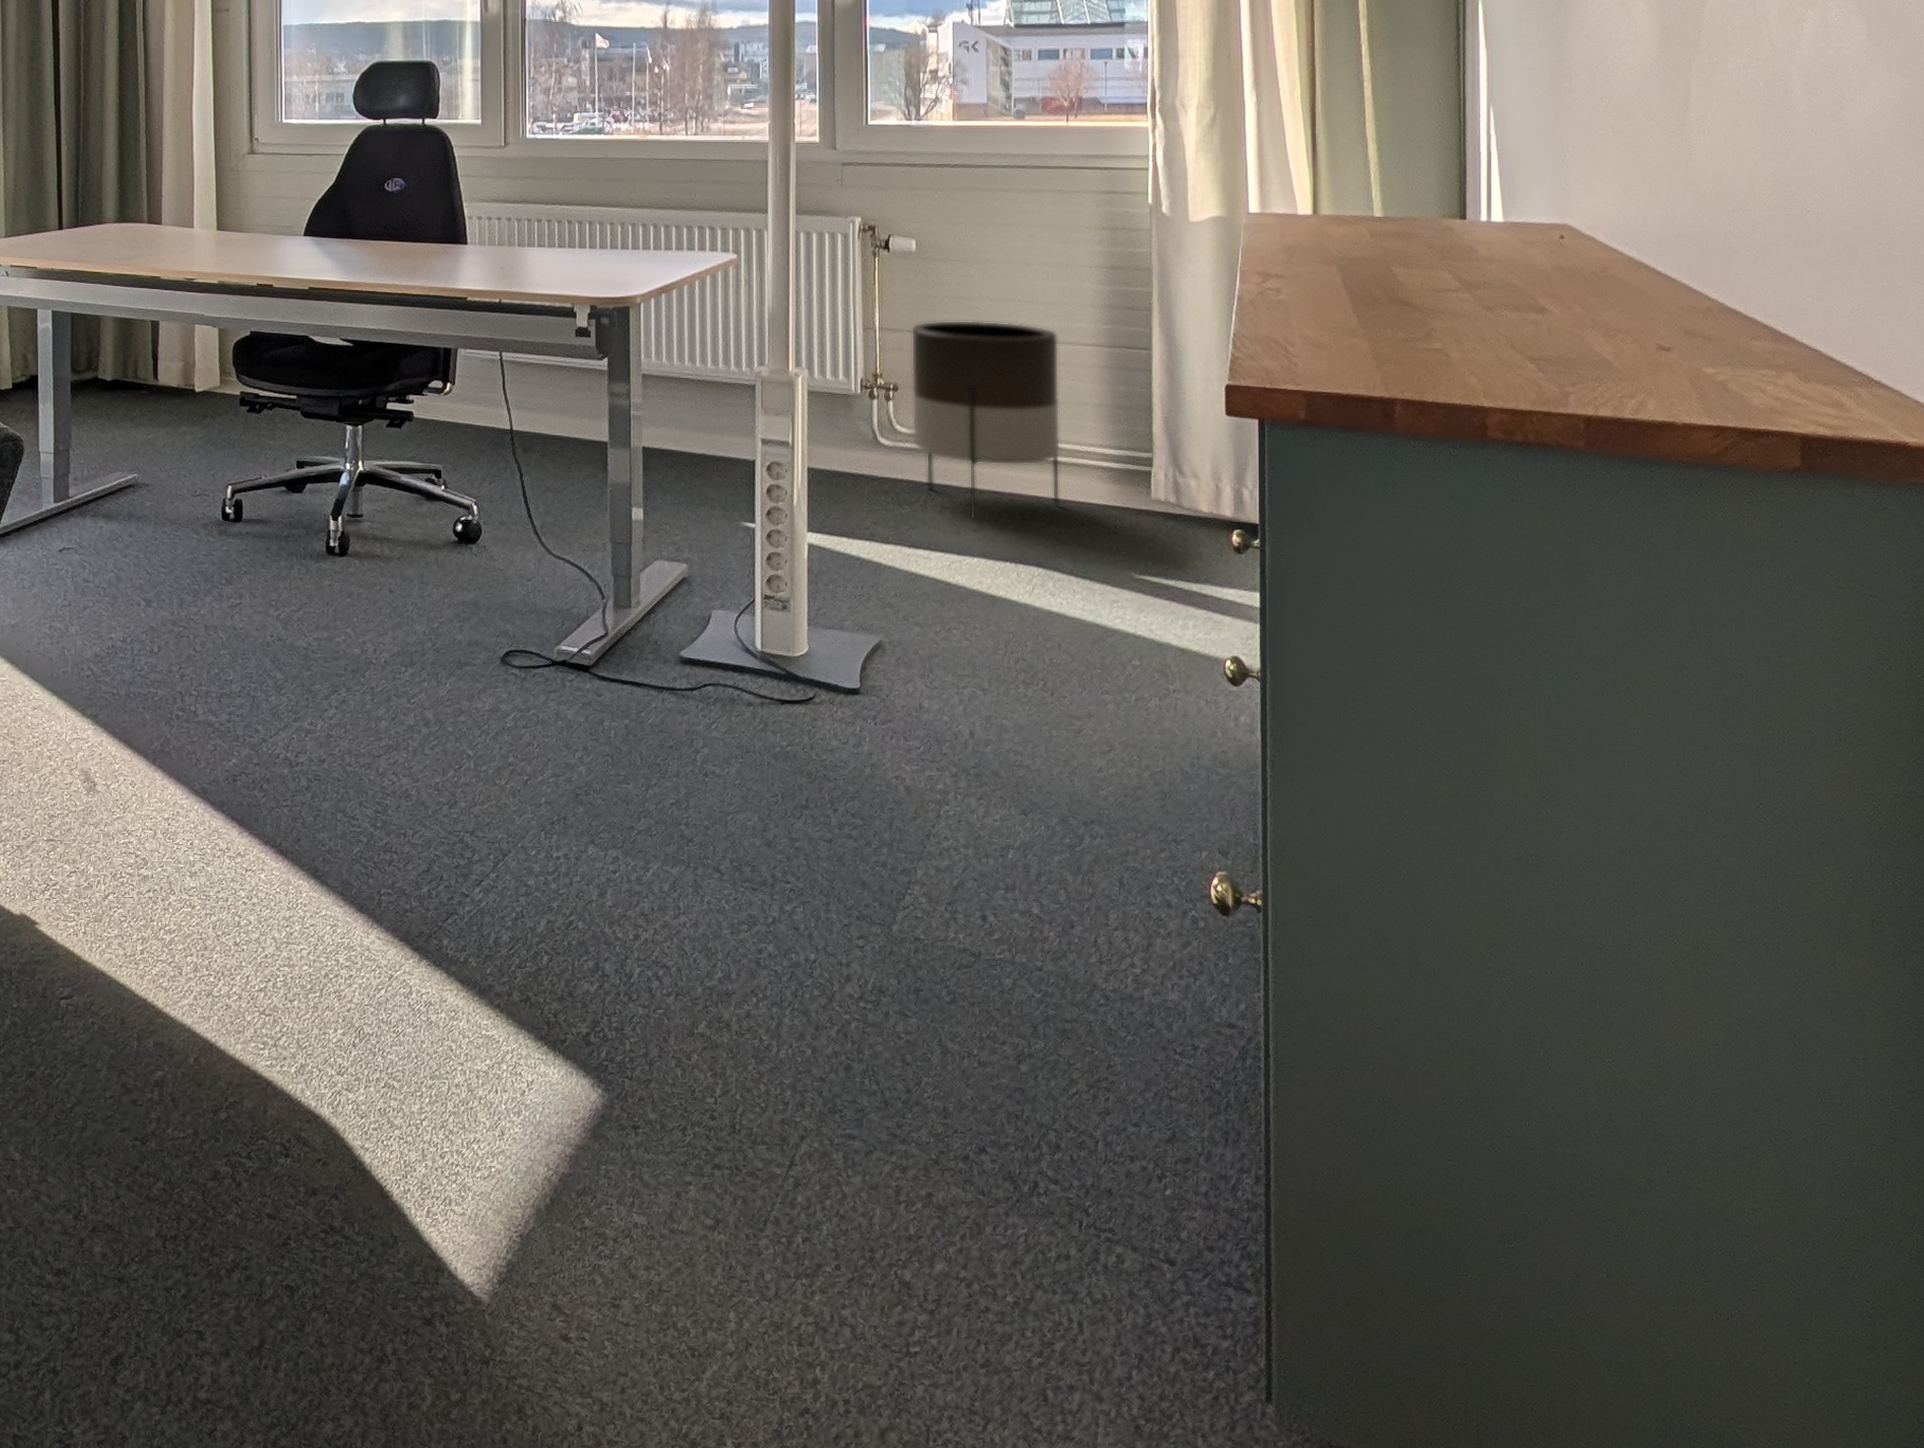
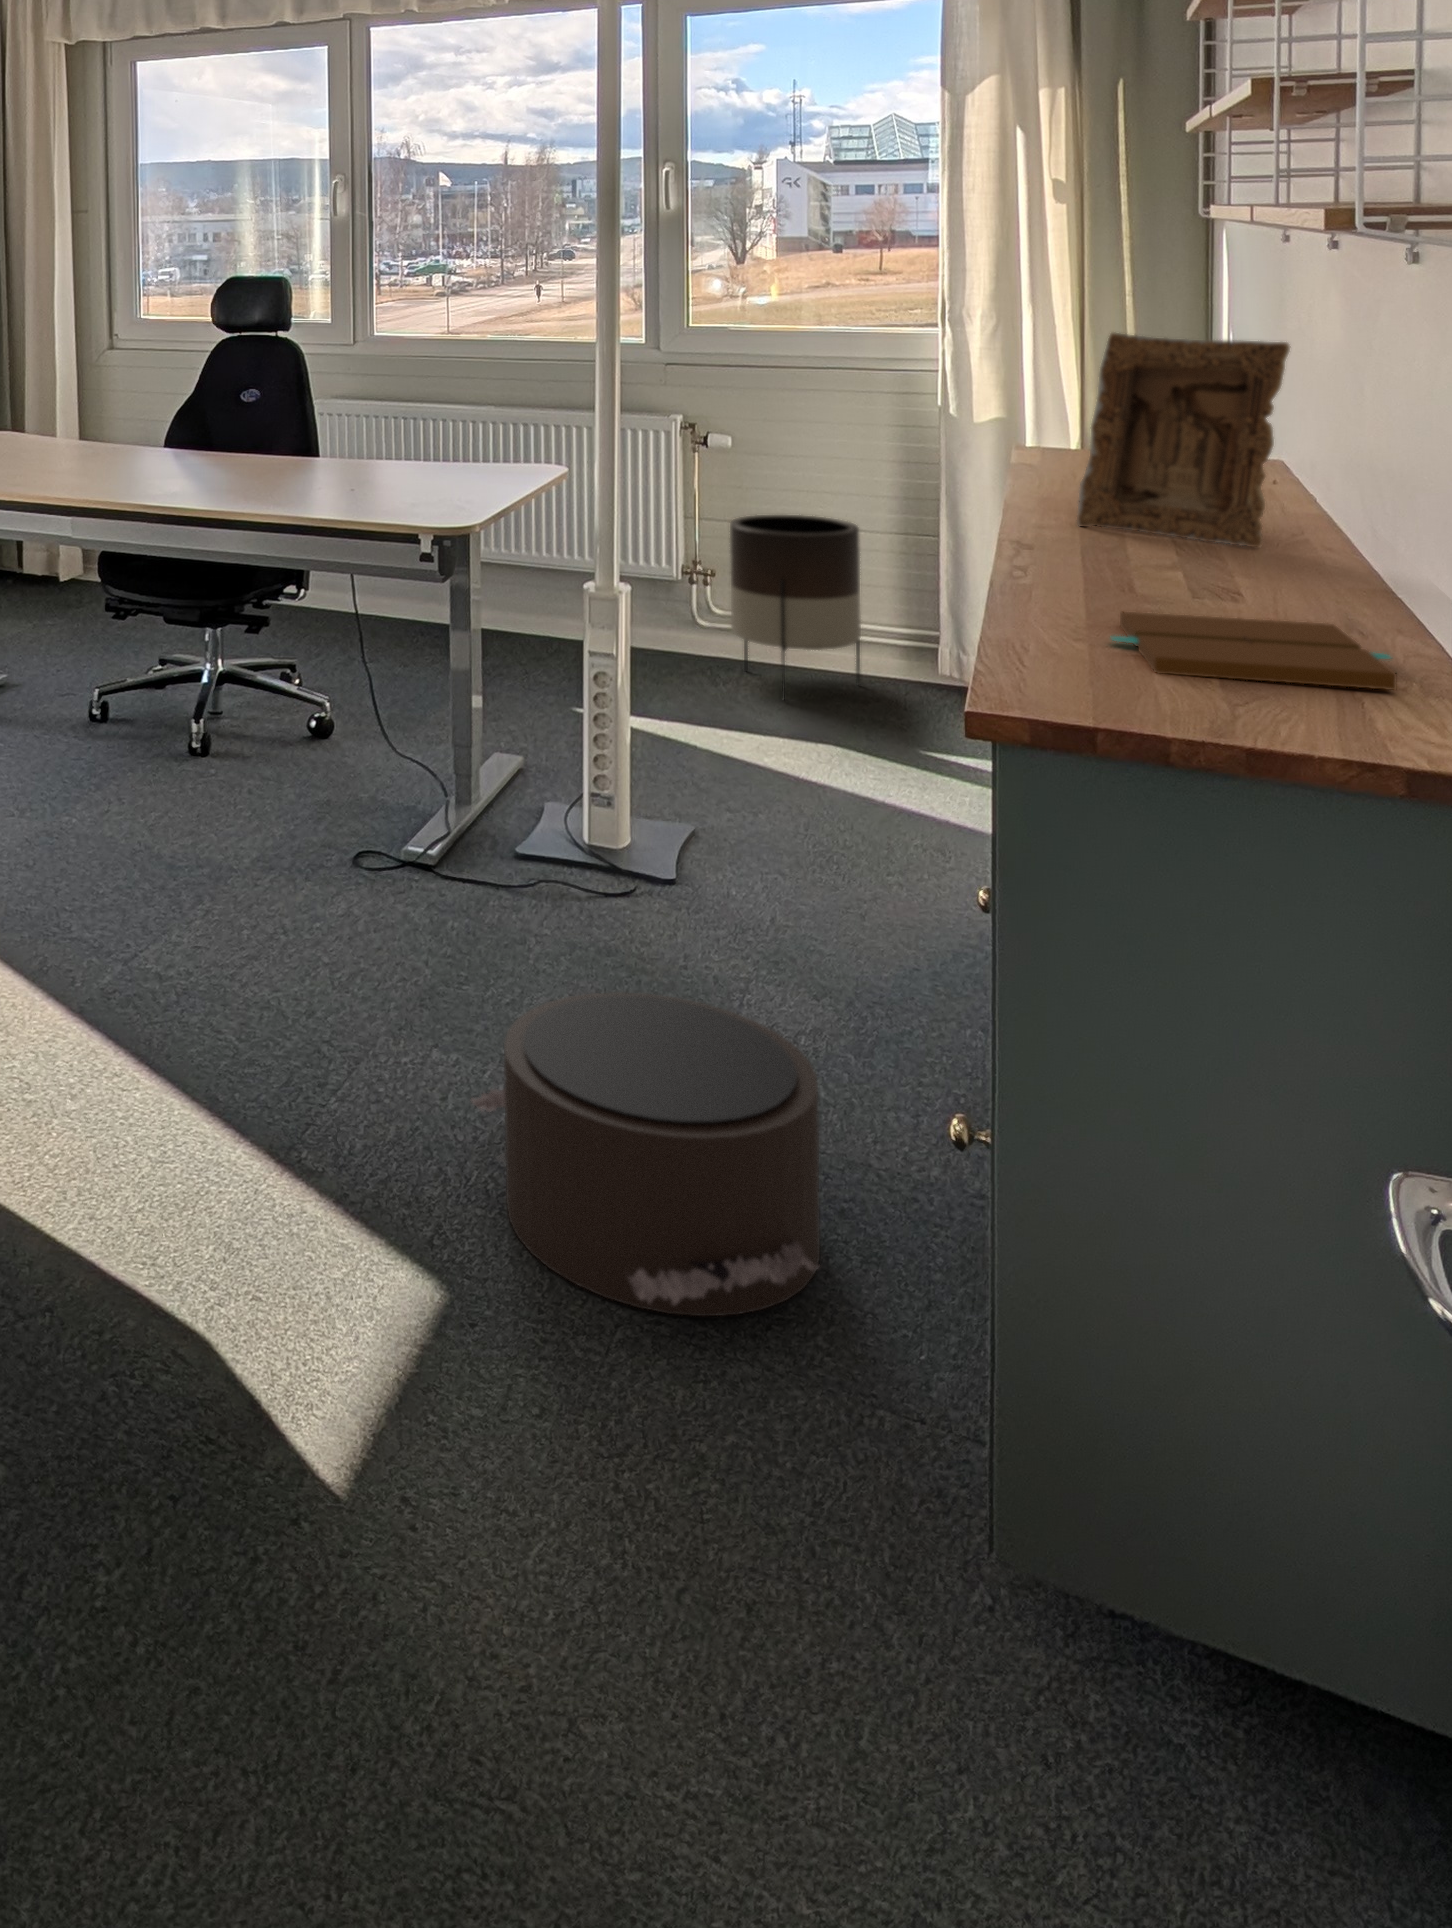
picture frame: none [1328,52,1584,281] -> present [1077,333,1290,547]
book: none [1393,312,1766,376] -> present [1111,612,1396,690]
pouf: none [631,774,1043,1128] -> present [471,992,820,1316]

